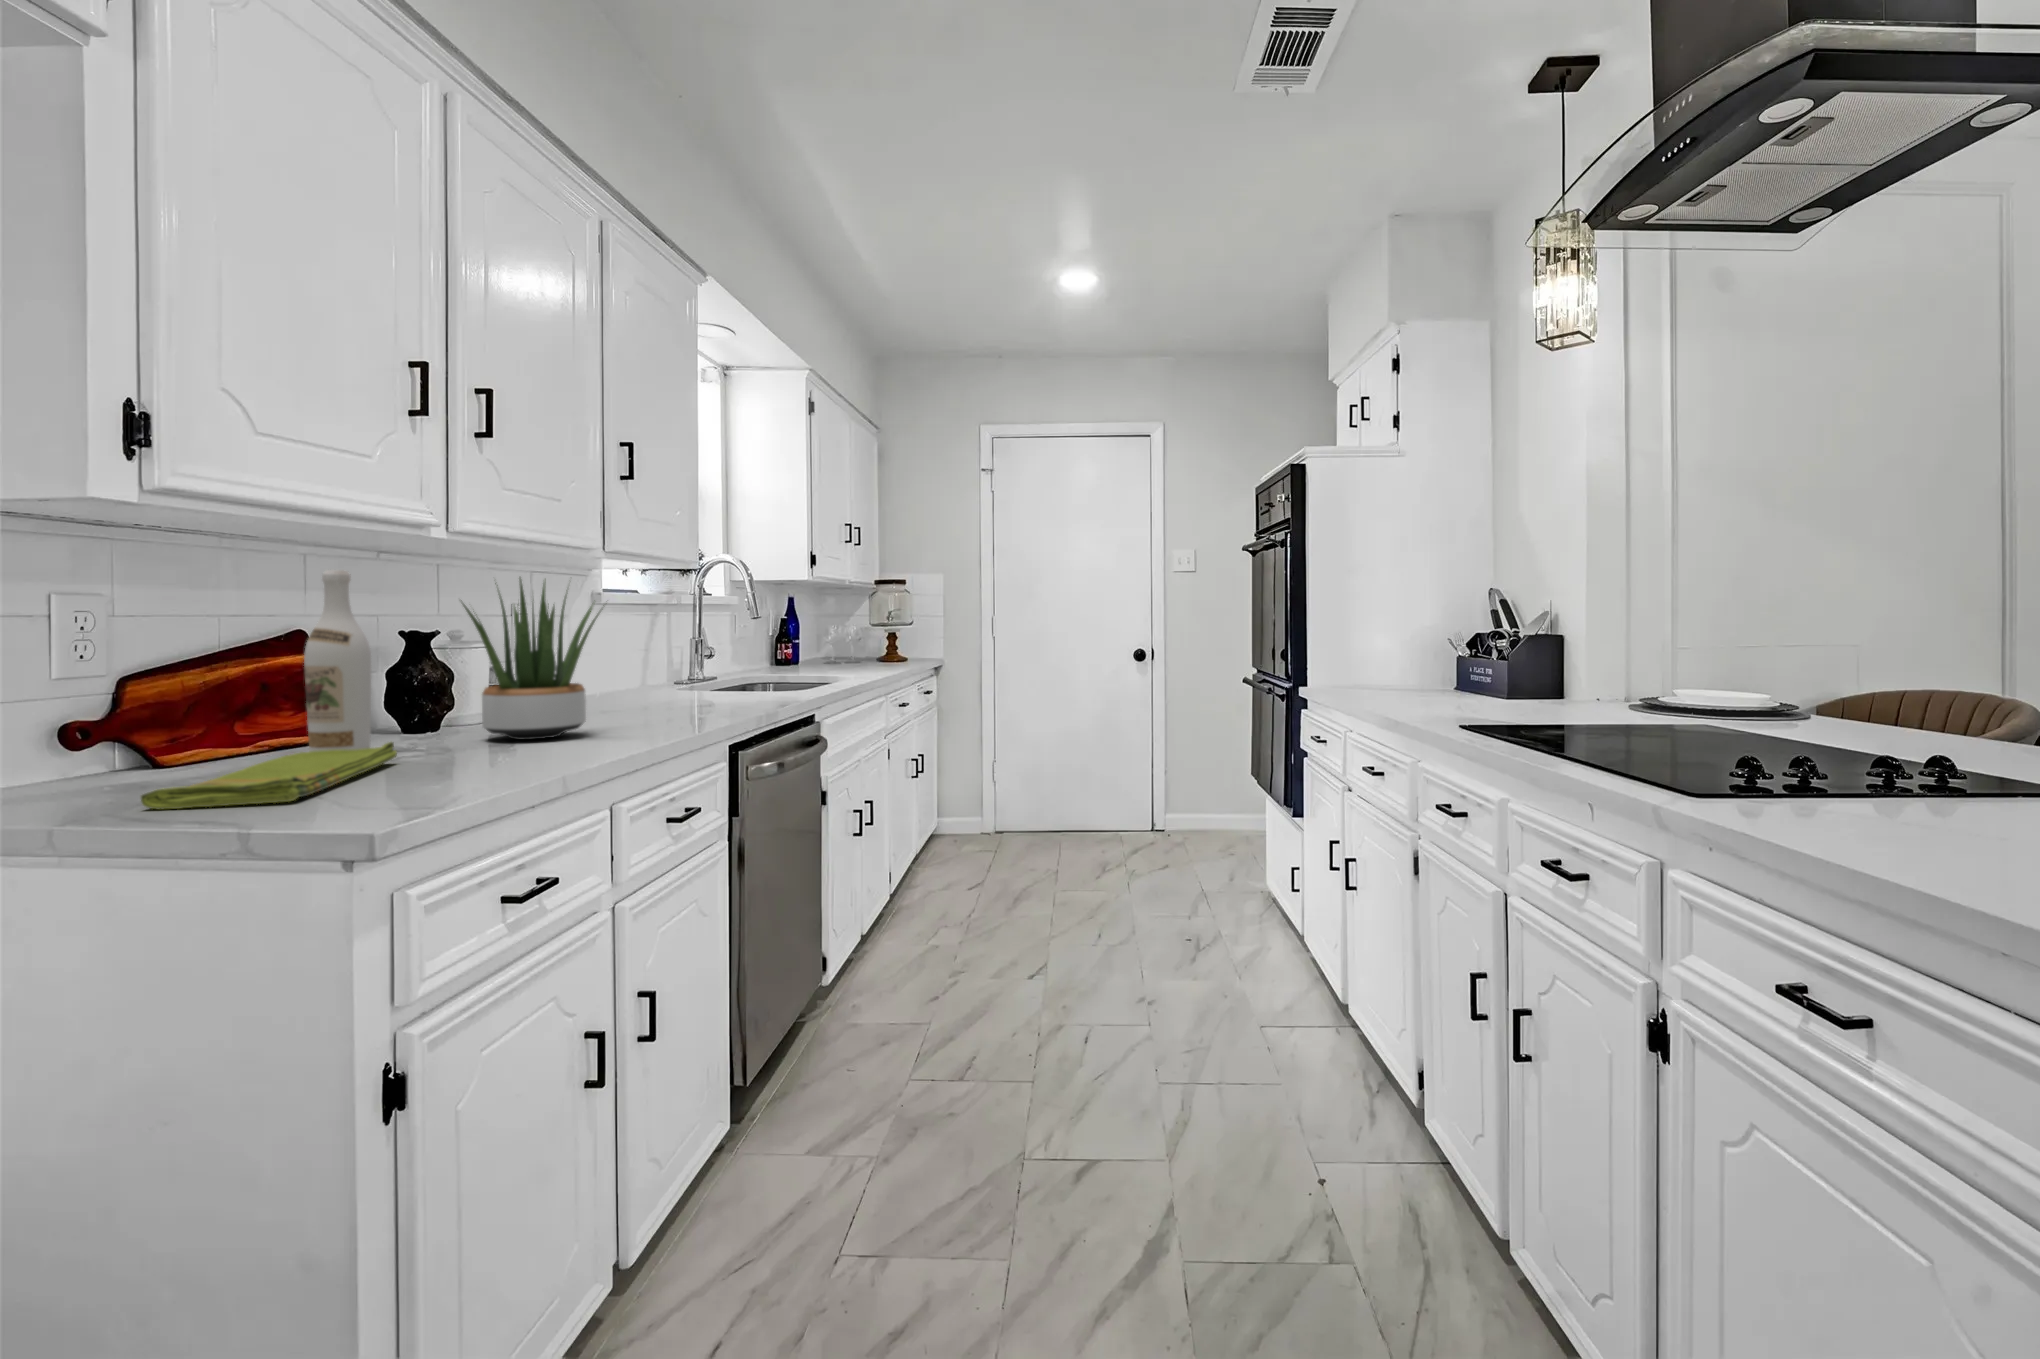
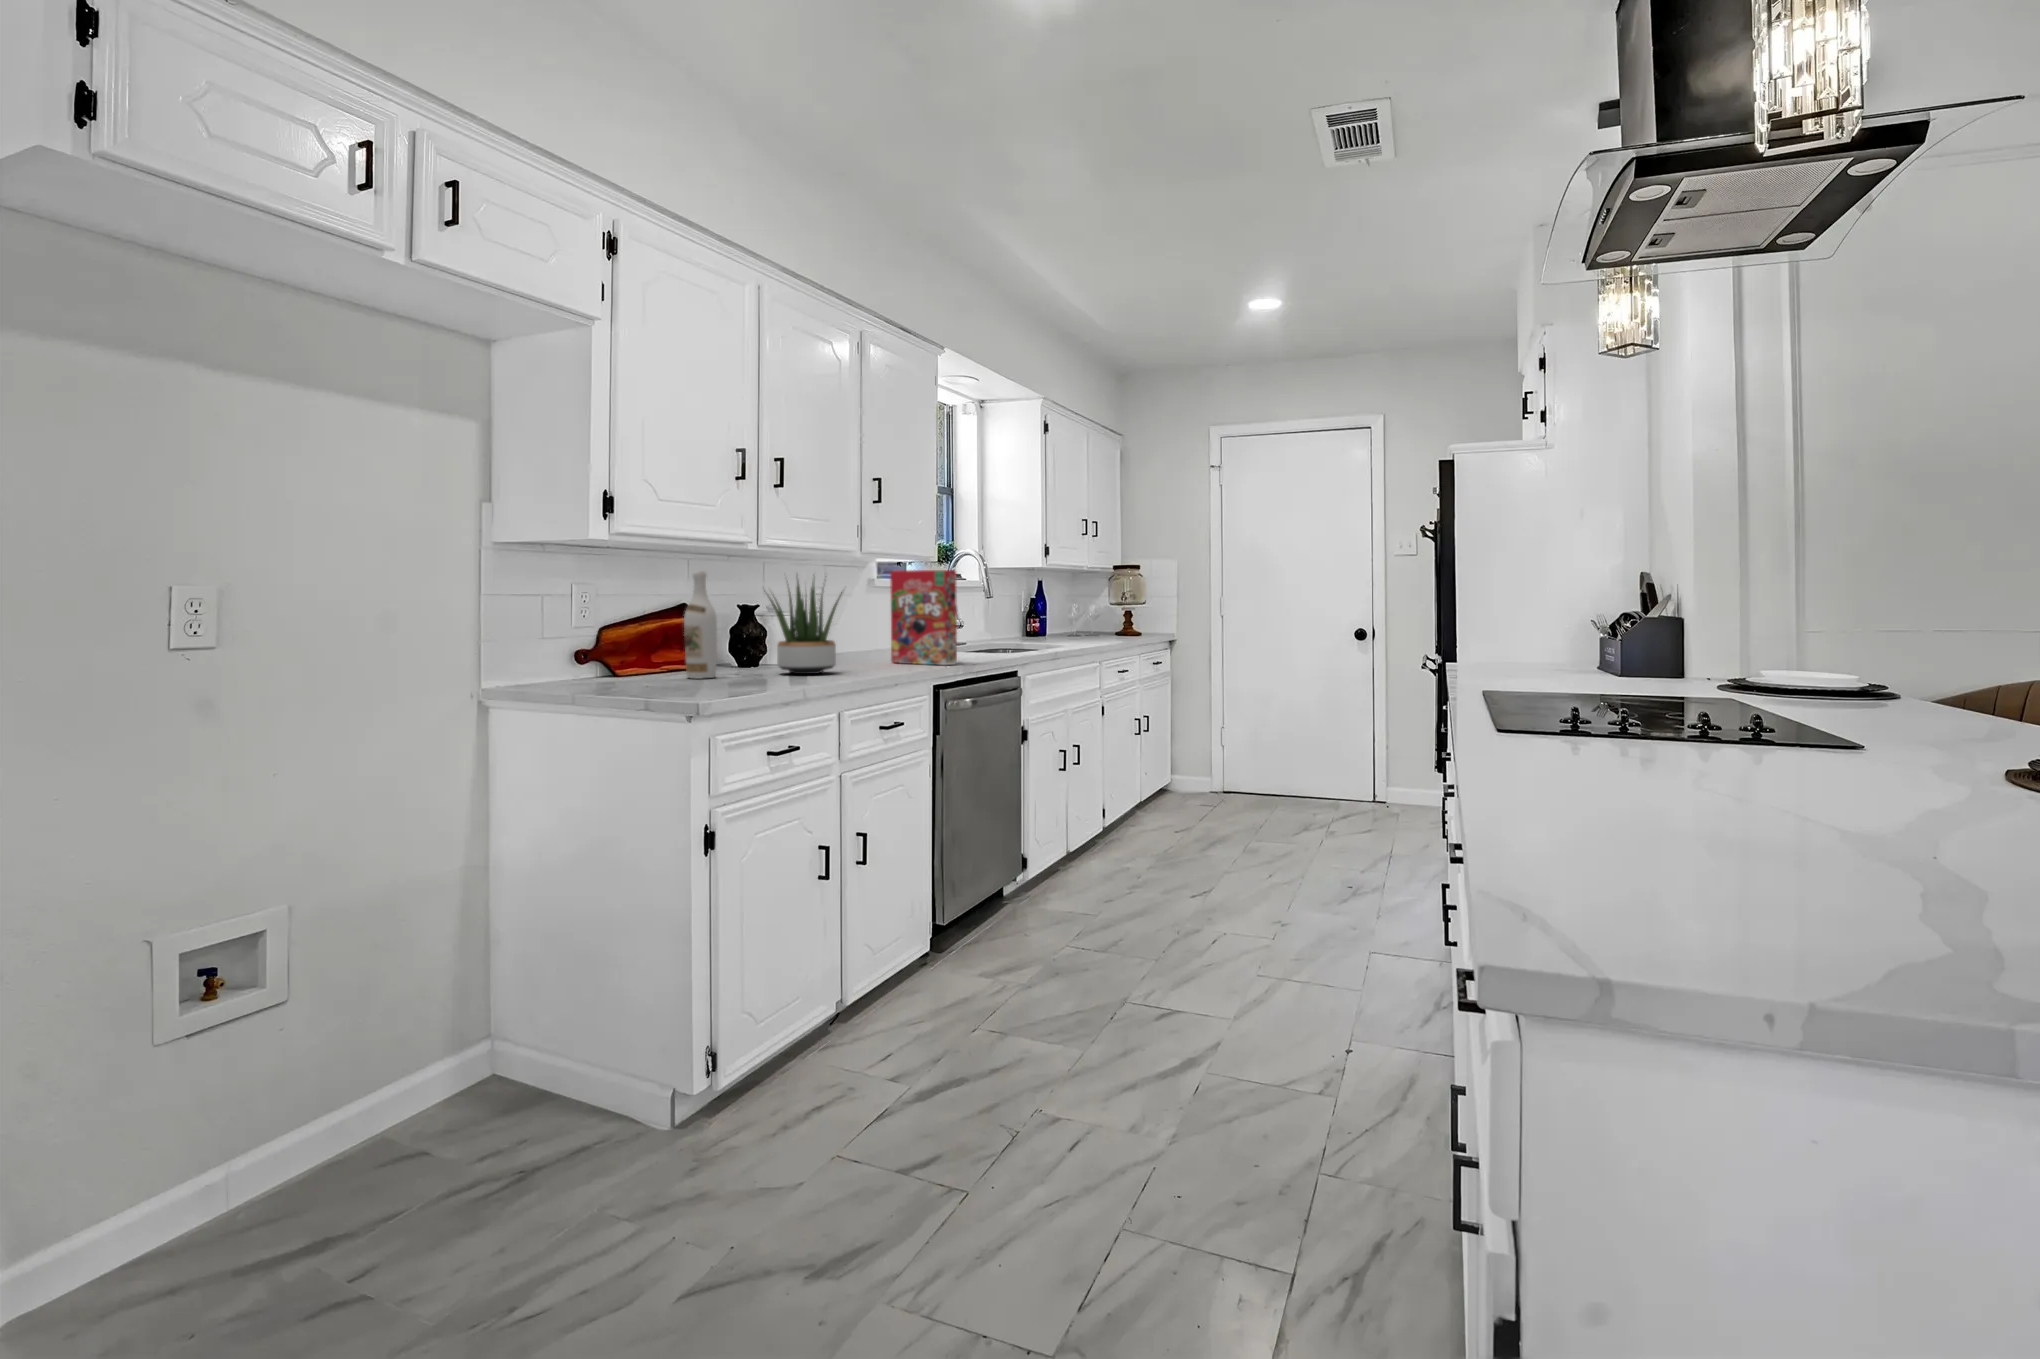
cereal box: none [650,578,754,713] -> present [890,570,957,665]
dish towel: present [141,742,397,809] -> none [611,669,727,693]

